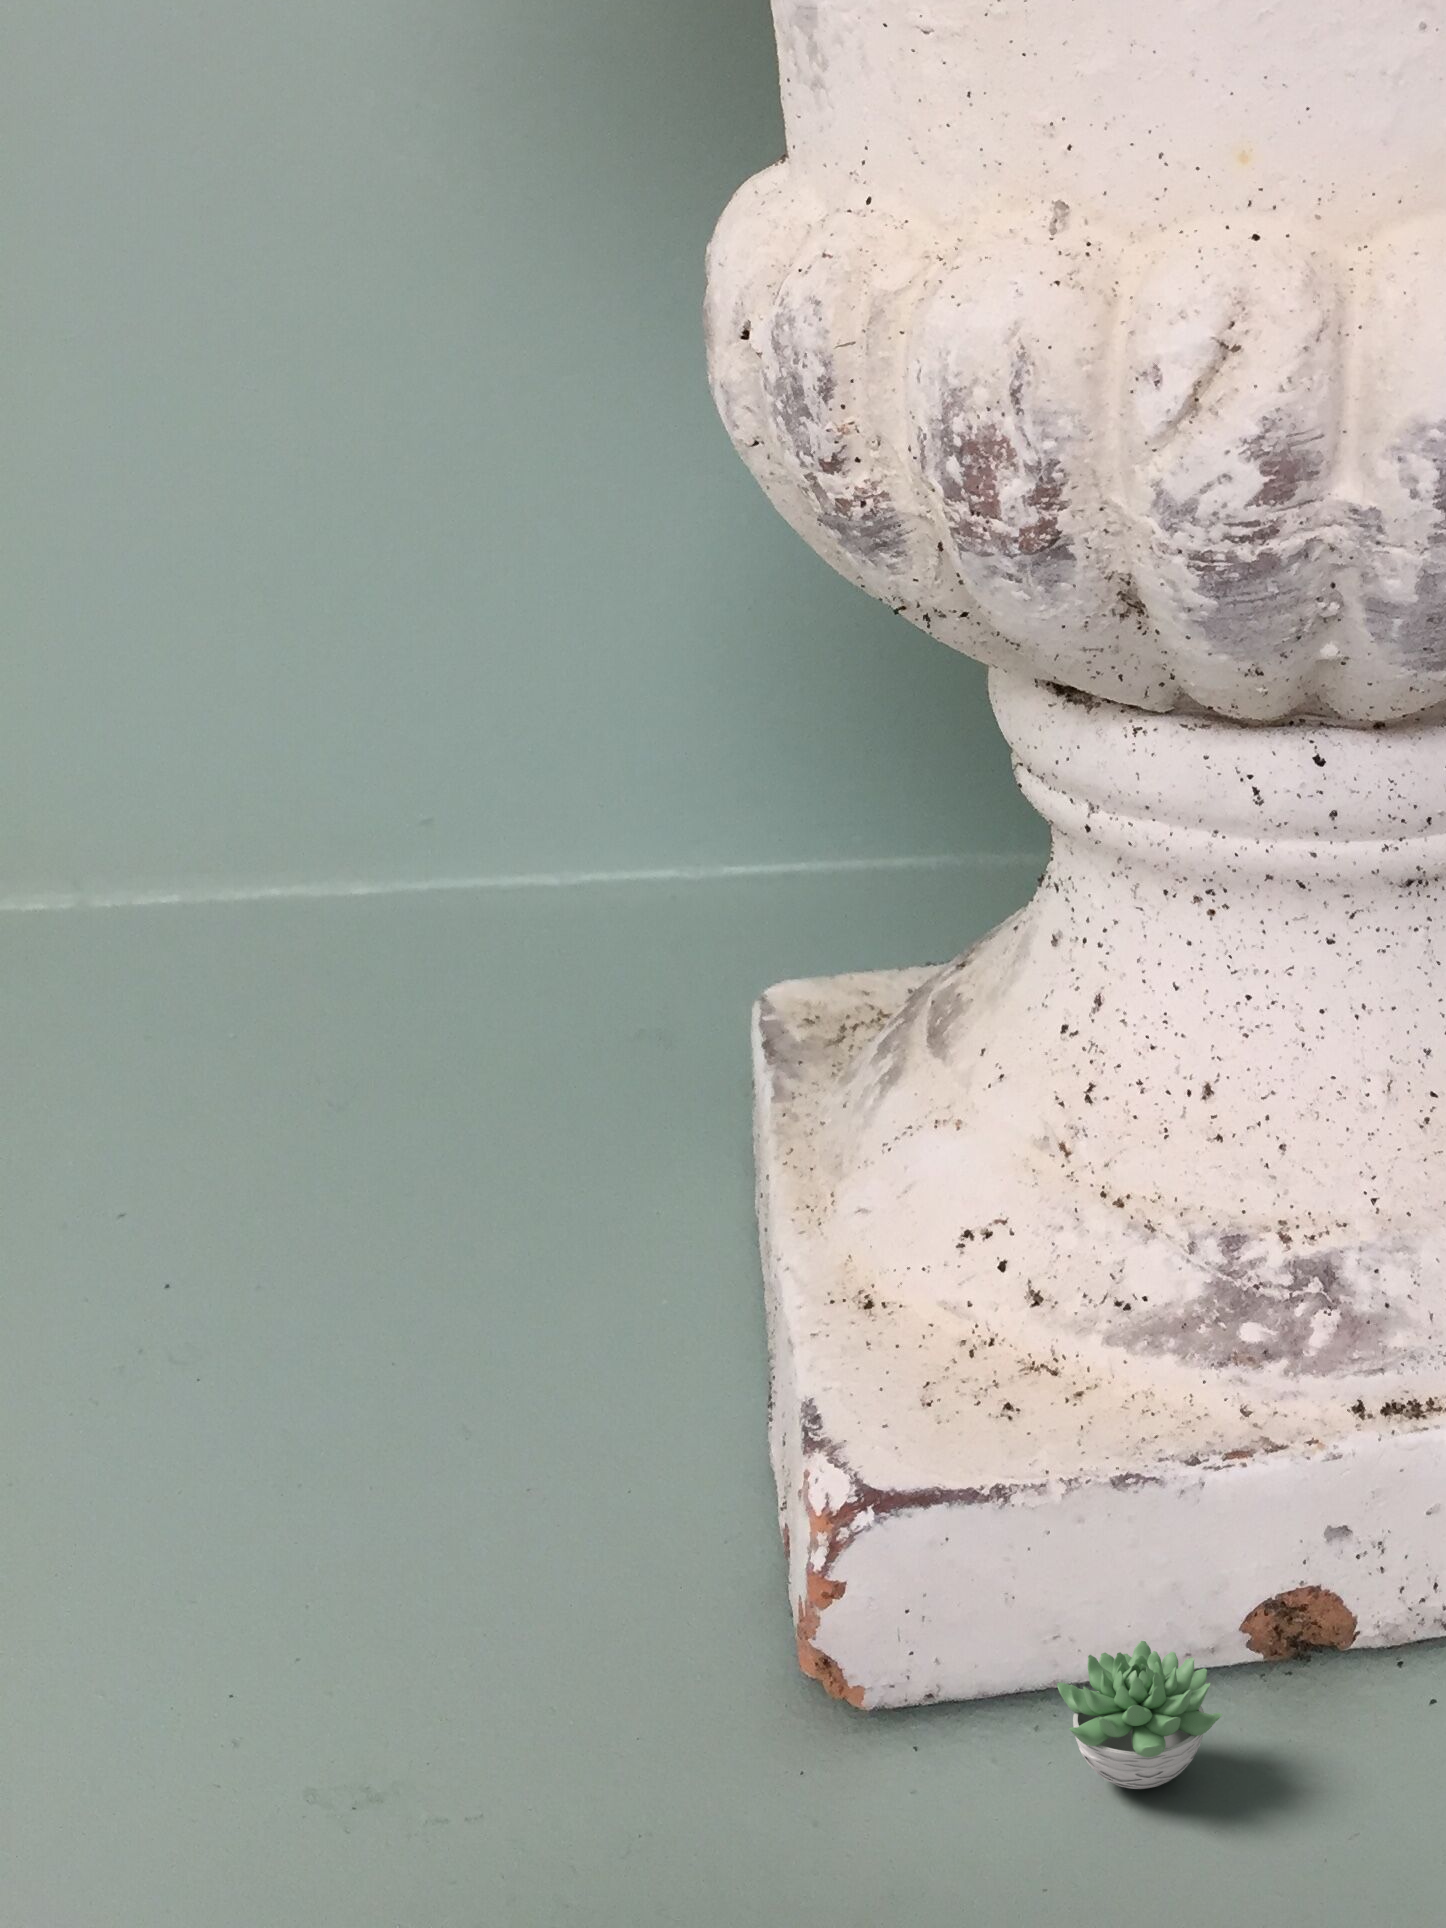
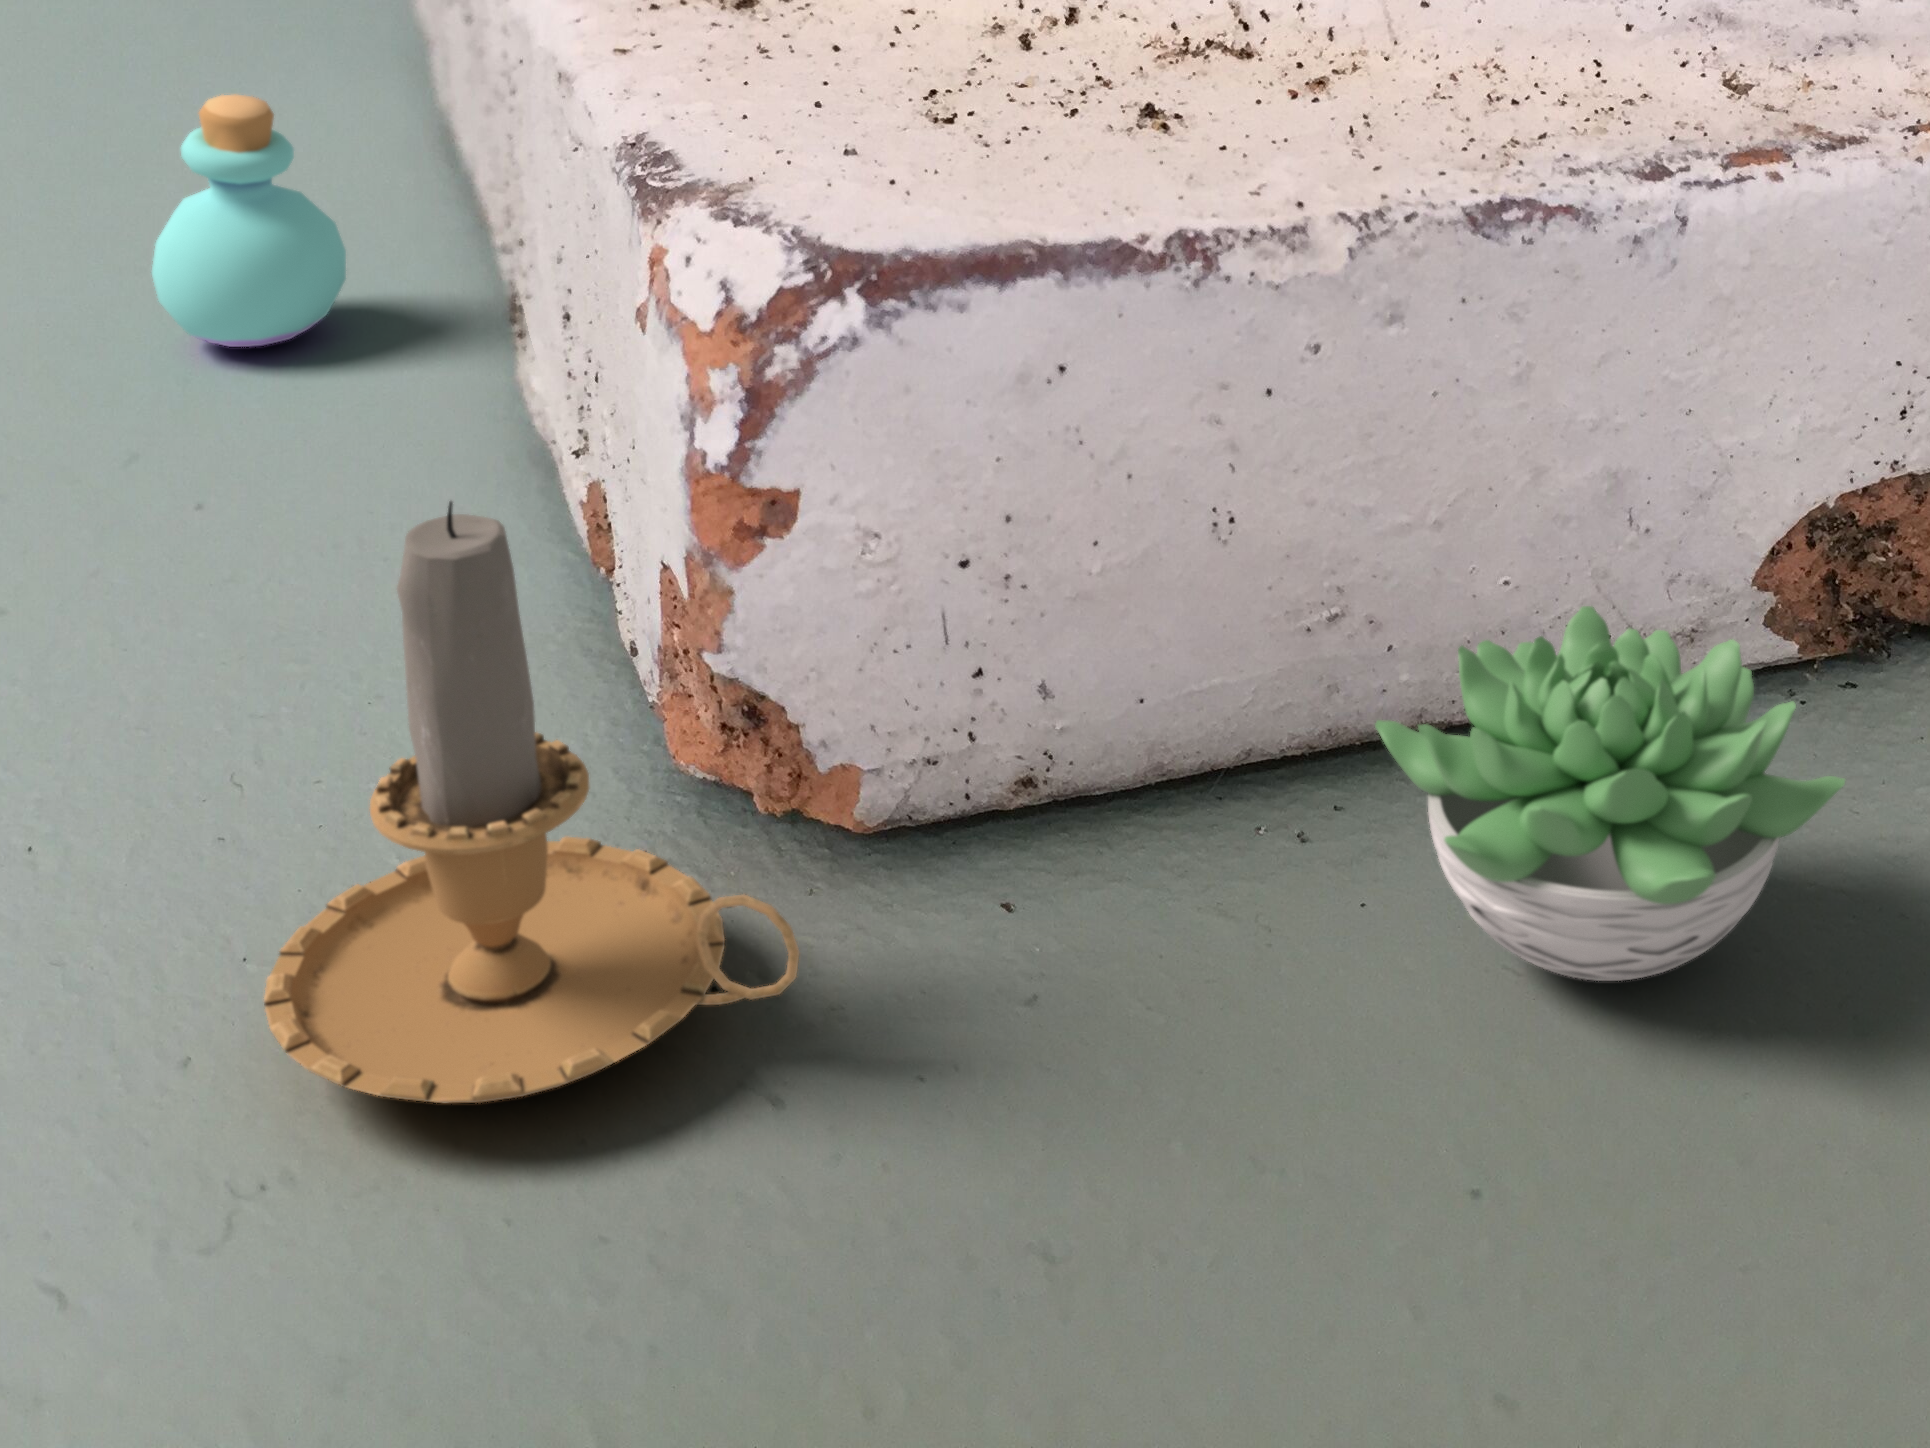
perfume bottle: none [559,1346,648,1470] -> present [152,94,346,347]
candle: none [650,1586,839,1807] -> present [264,501,799,1103]

